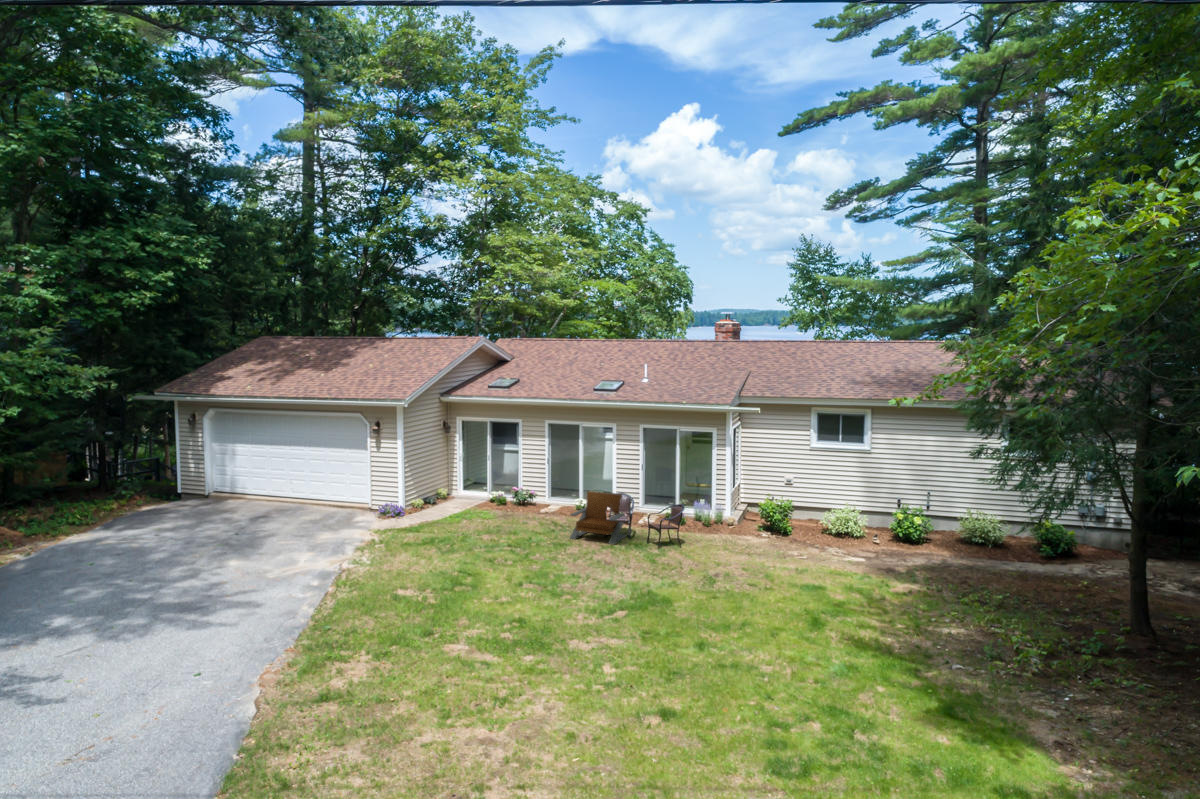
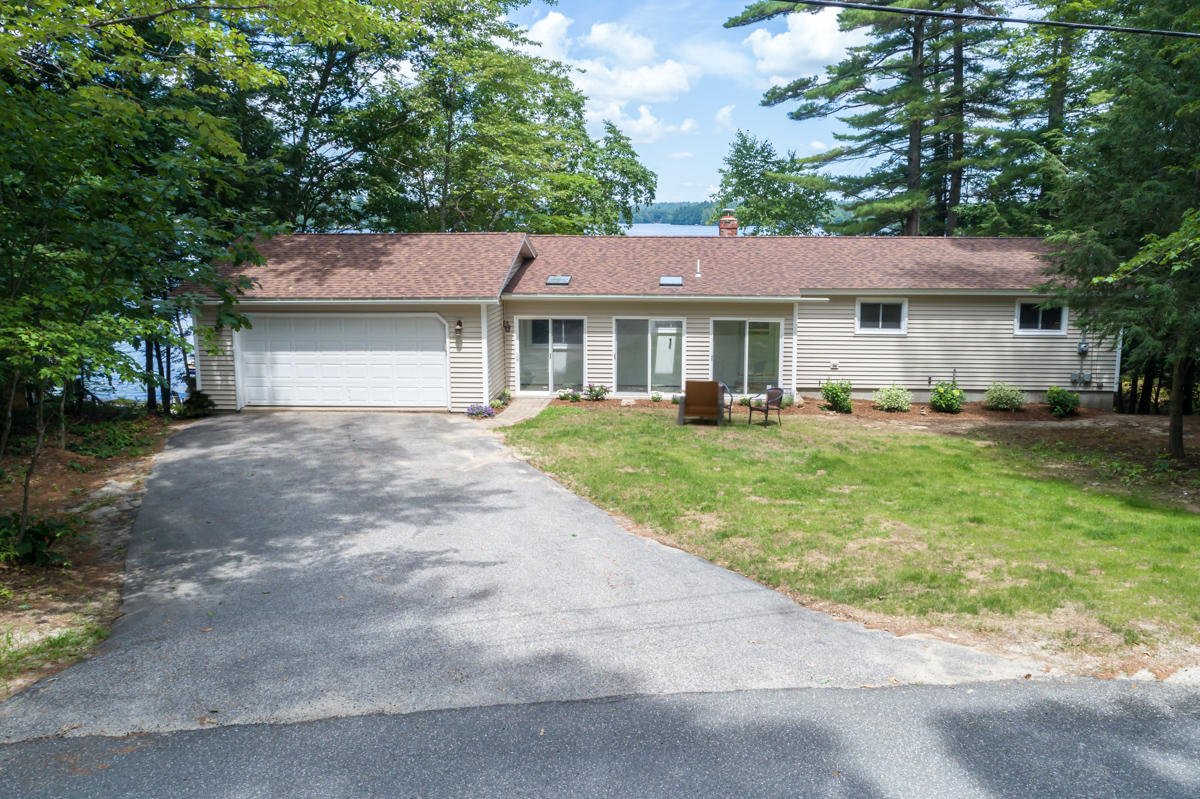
potted plant: none [152,475,187,500] -> present [182,390,218,417]

